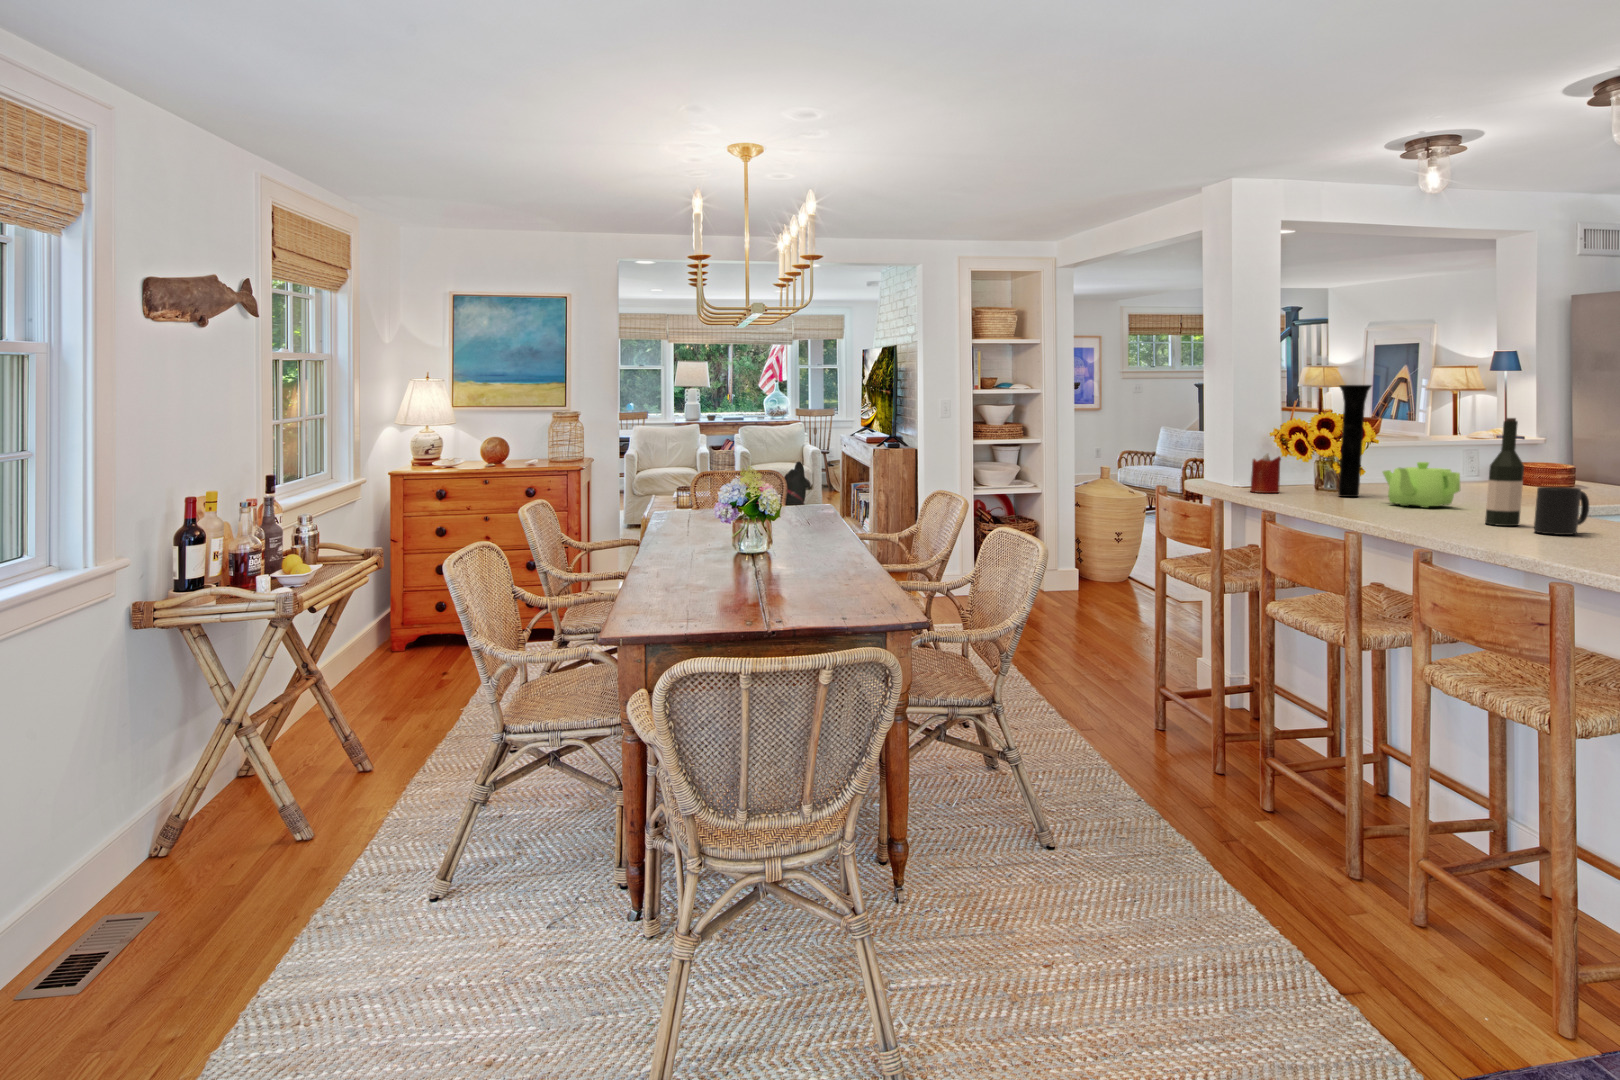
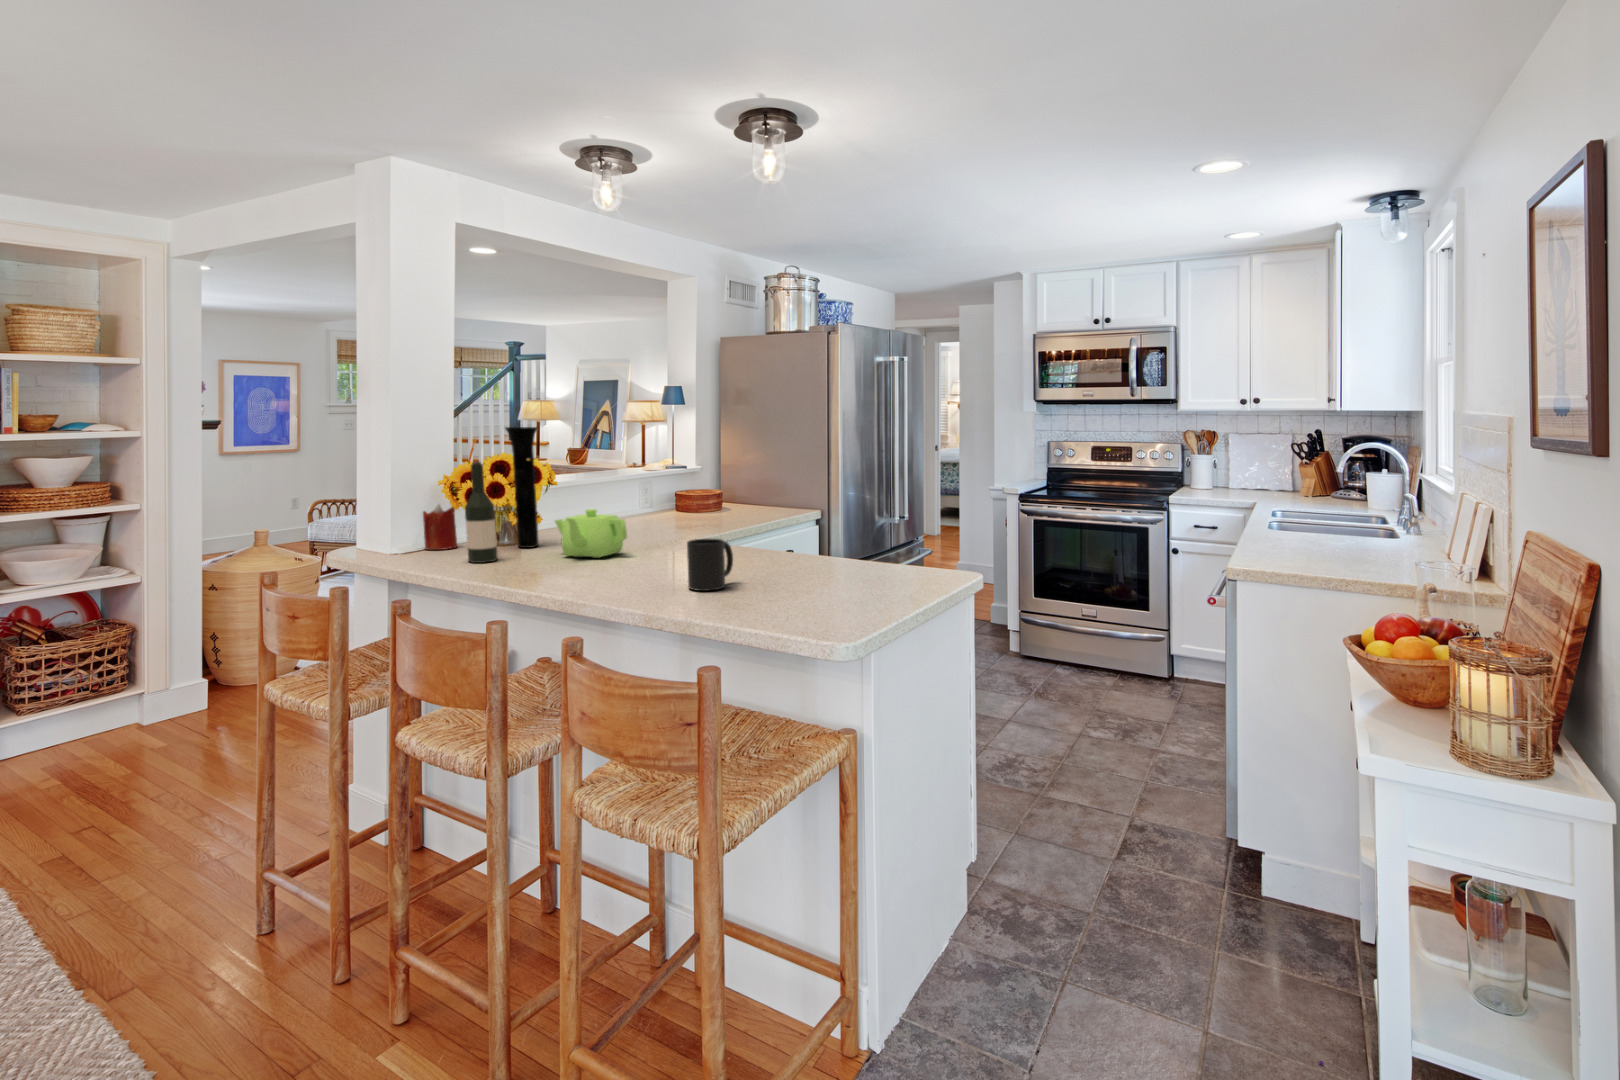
wine bottle: present [1485,418,1524,526] -> present [465,462,498,563]

